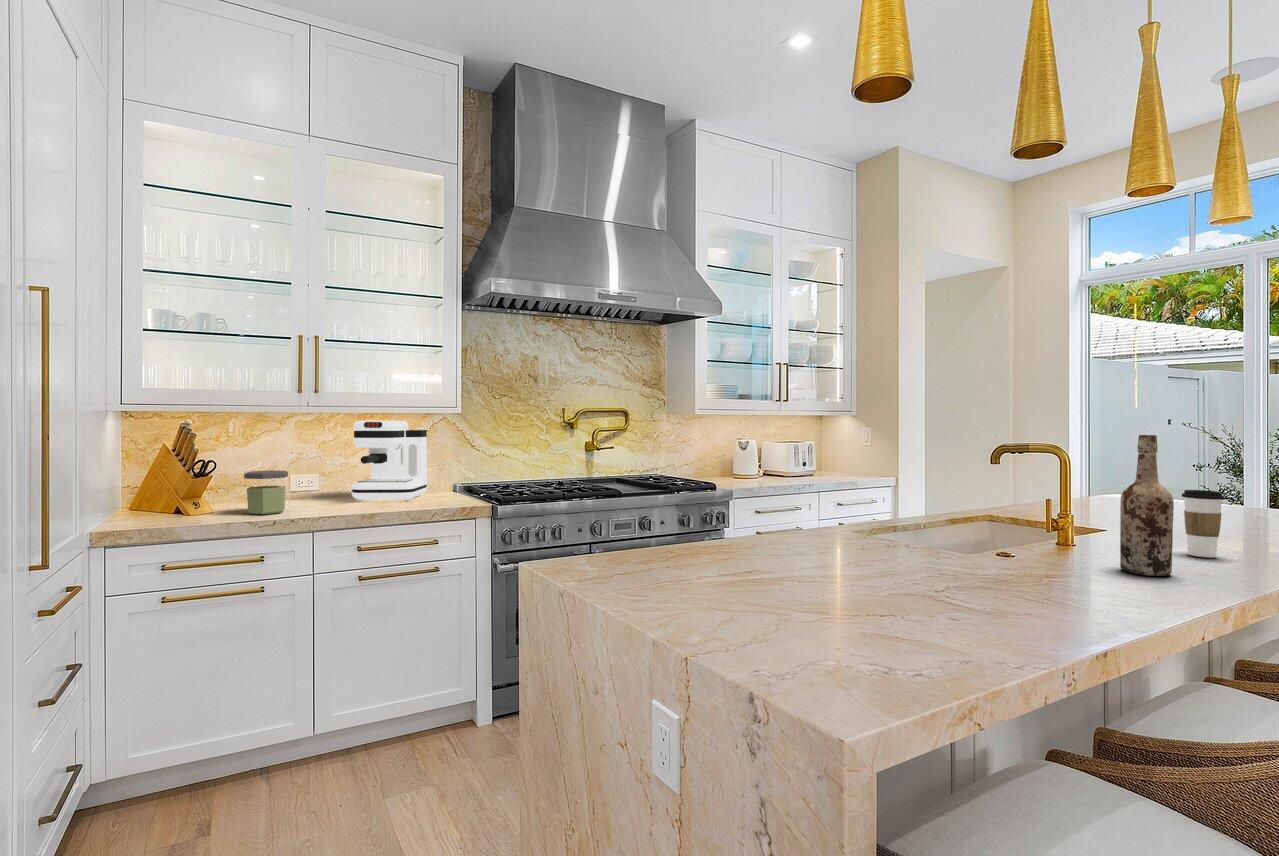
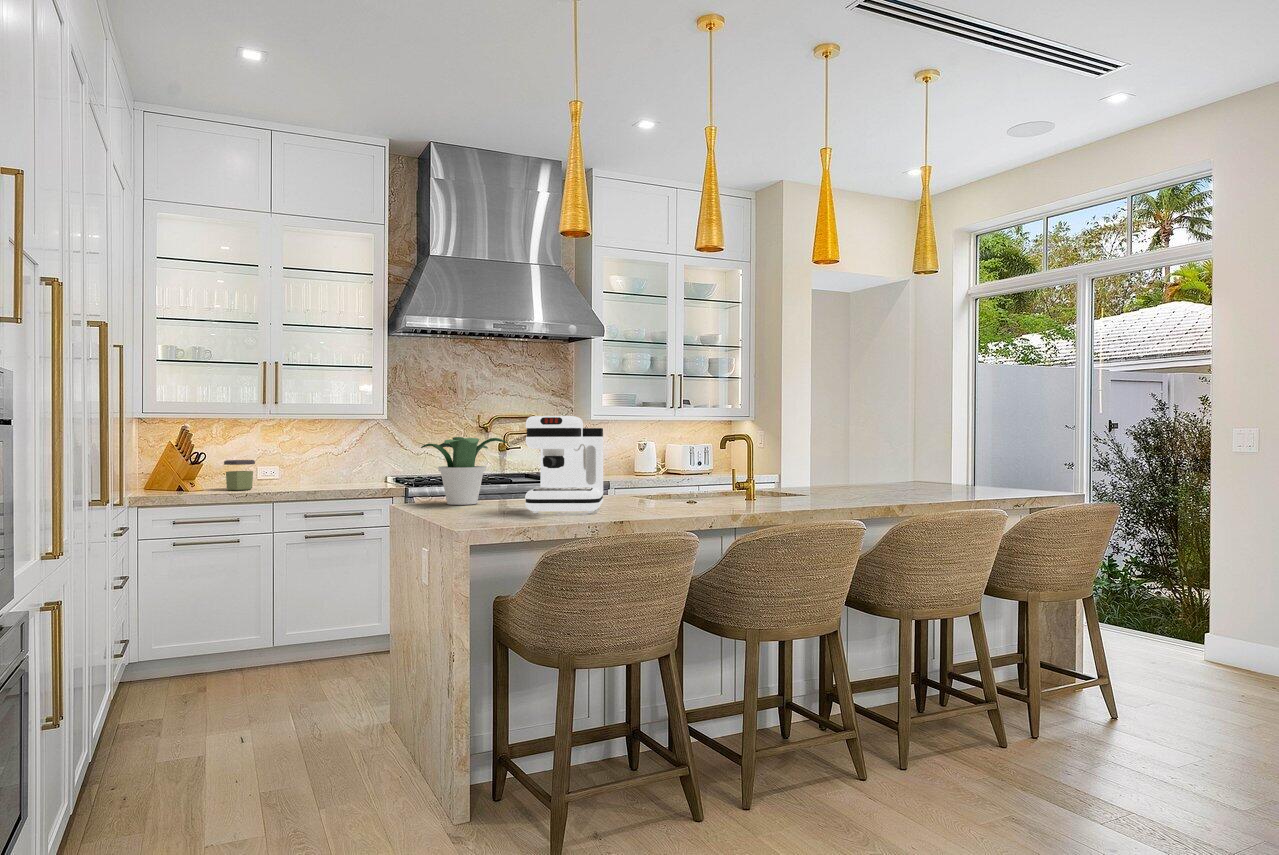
coffee maker: present [352,421,427,501] -> present [525,416,603,513]
wine bottle: present [1120,435,1174,576] -> none [727,424,752,506]
potted plant: none [599,454,747,574] -> present [421,437,508,505]
coffee cup: present [1182,490,1225,558] -> none [797,460,818,502]

